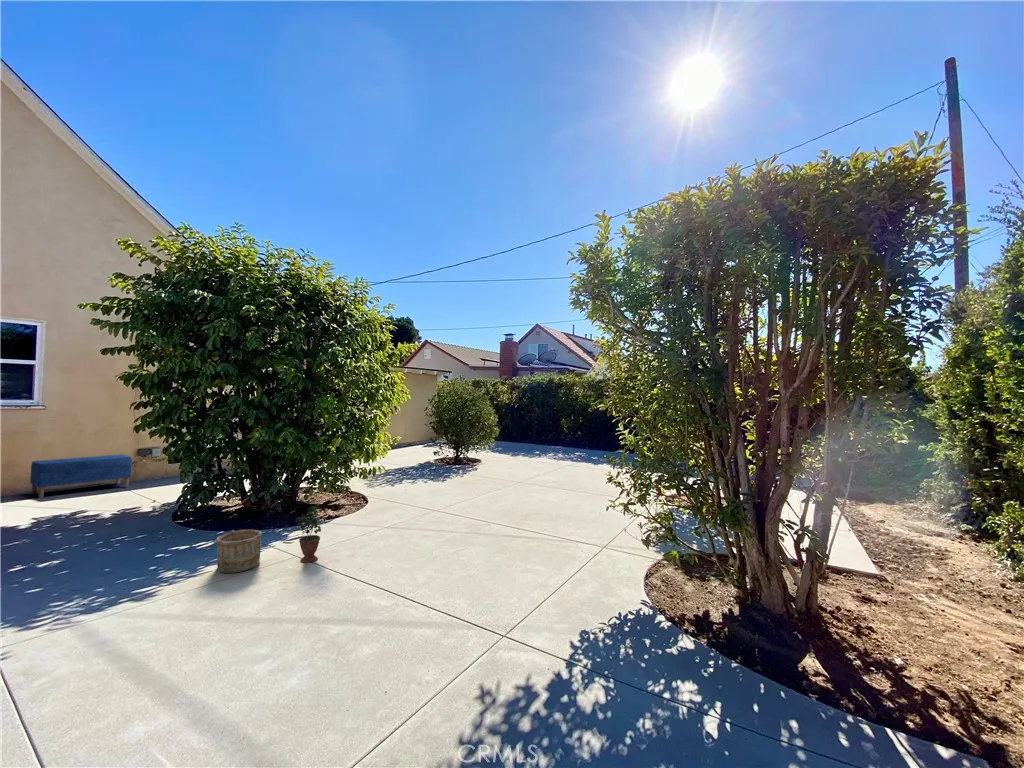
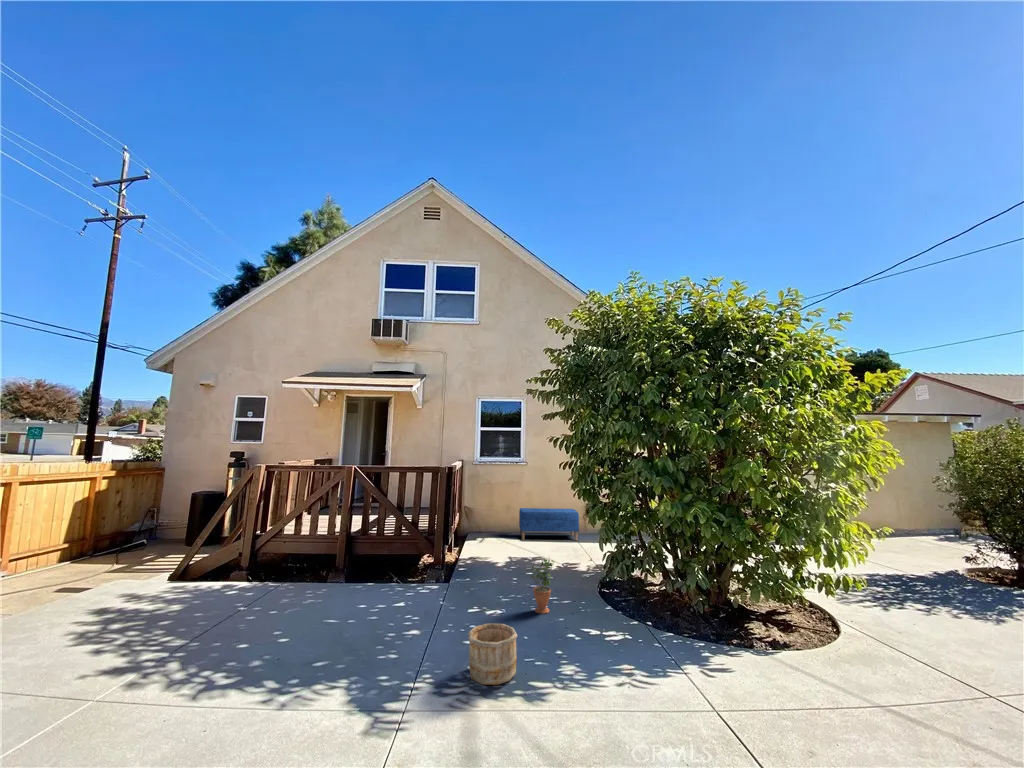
potted plant: present [296,506,322,563] -> present [531,559,554,614]
wooden bucket: present [216,529,262,573] -> present [468,623,518,685]

